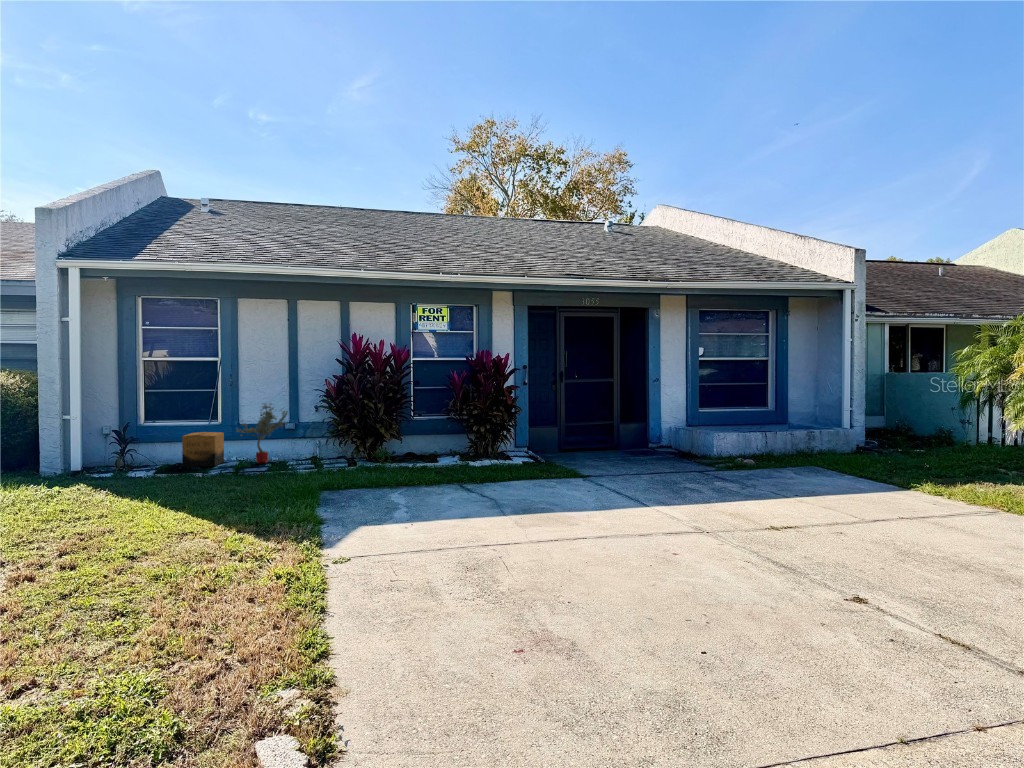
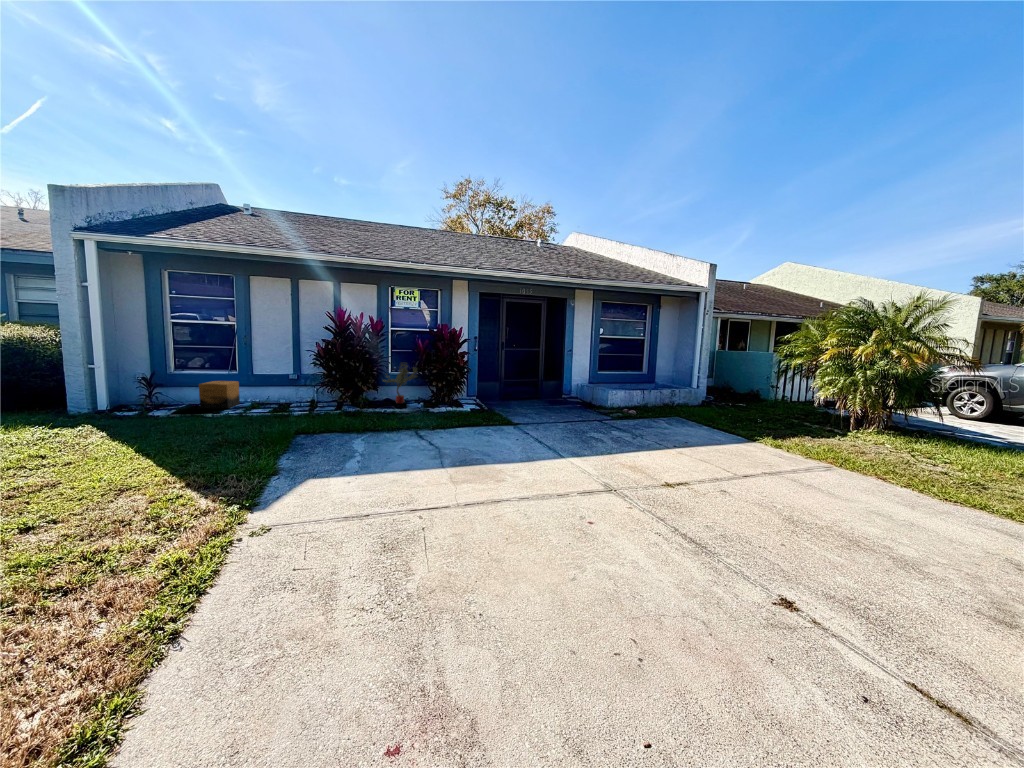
potted tree: present [236,403,288,464] -> present [383,363,417,404]

